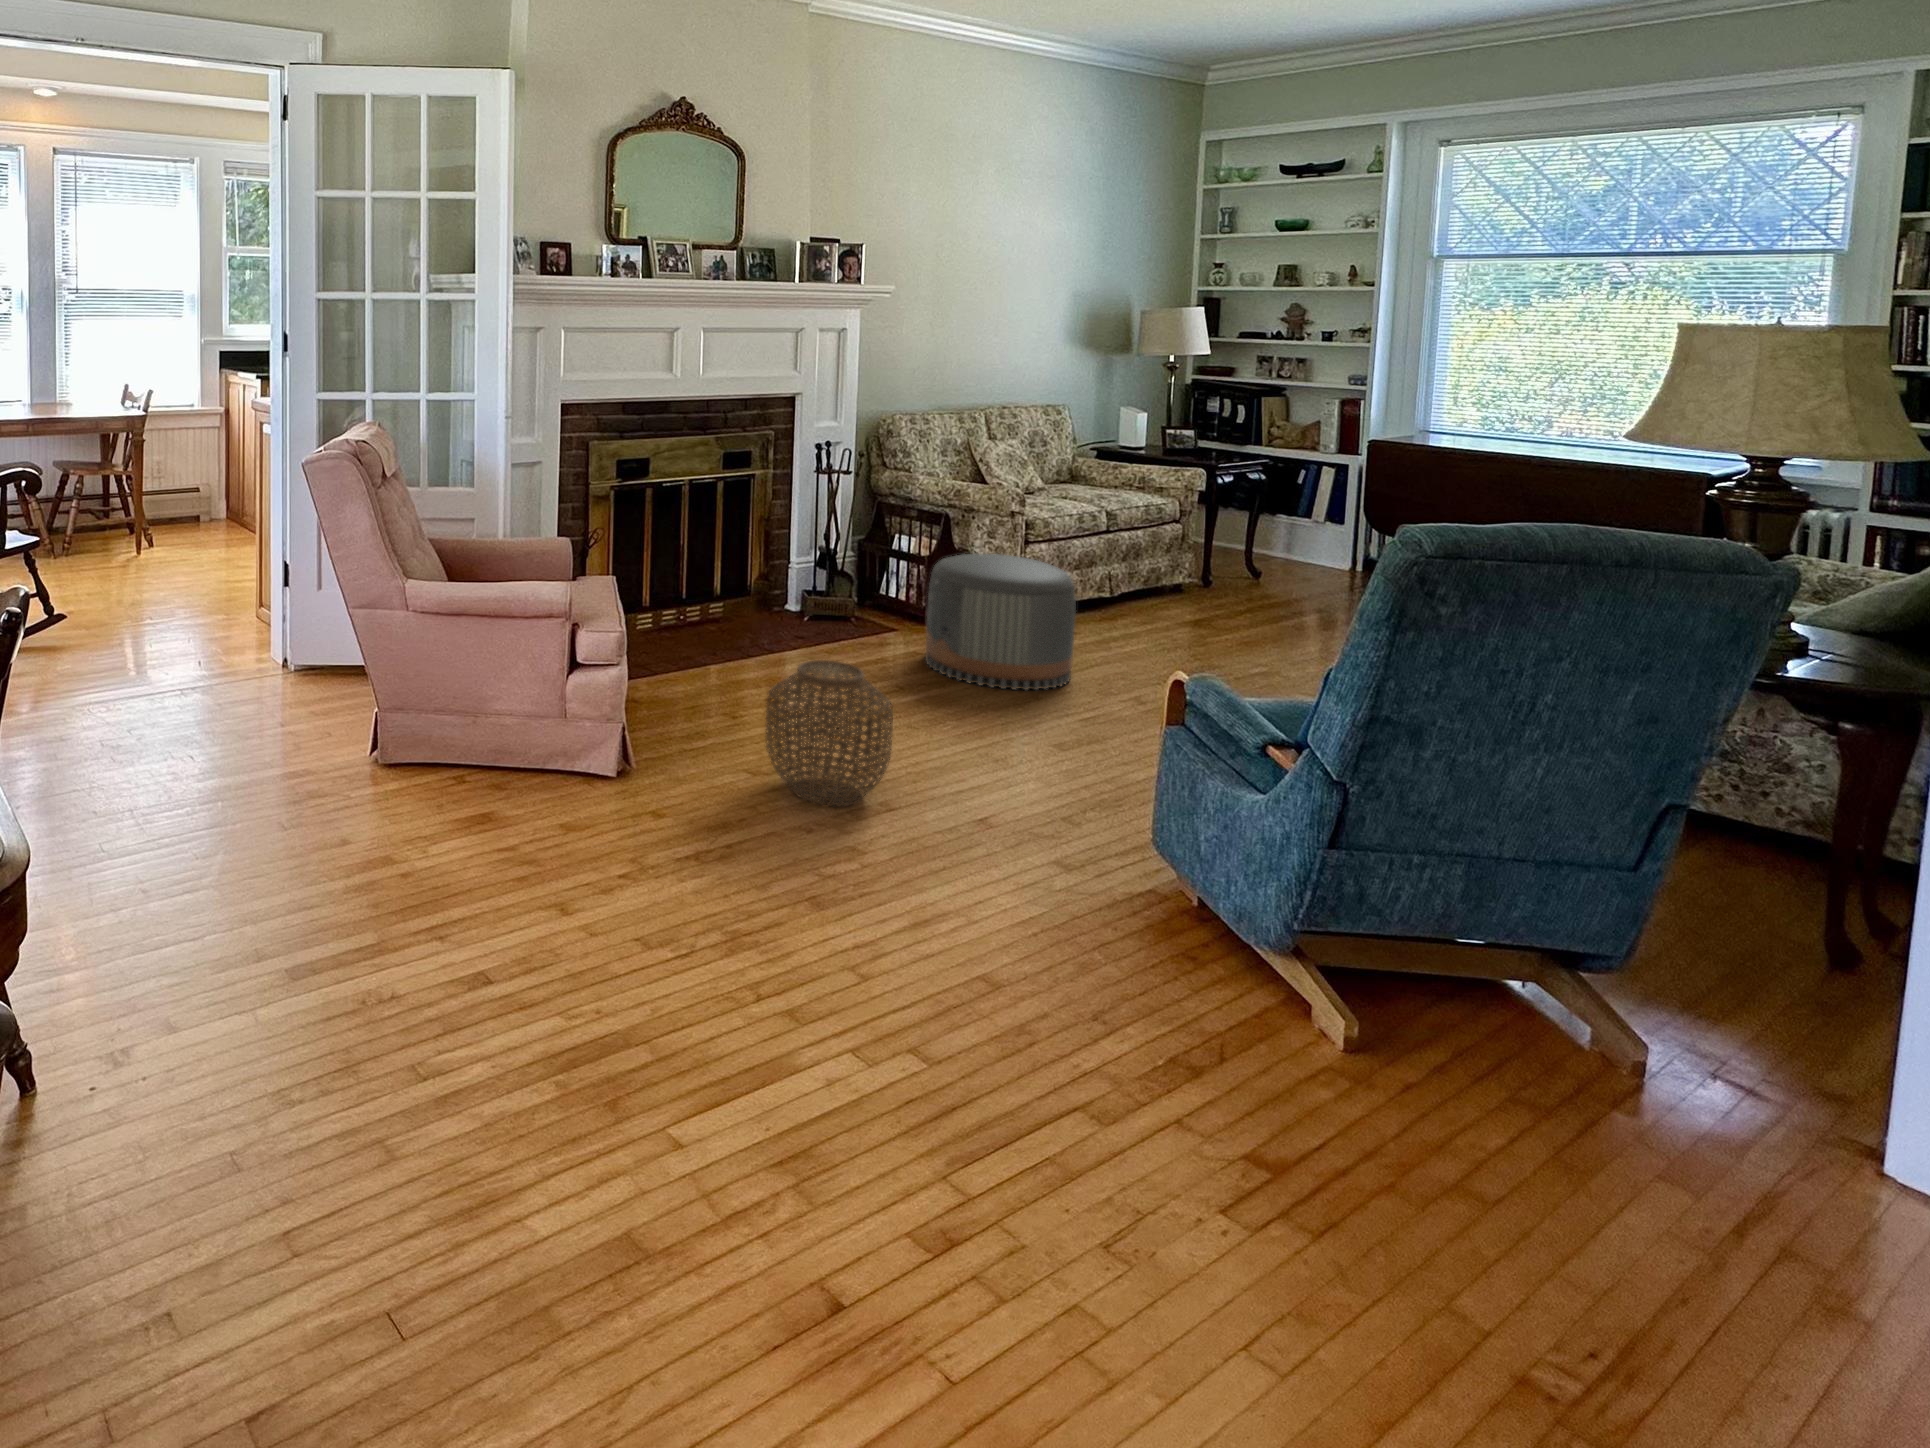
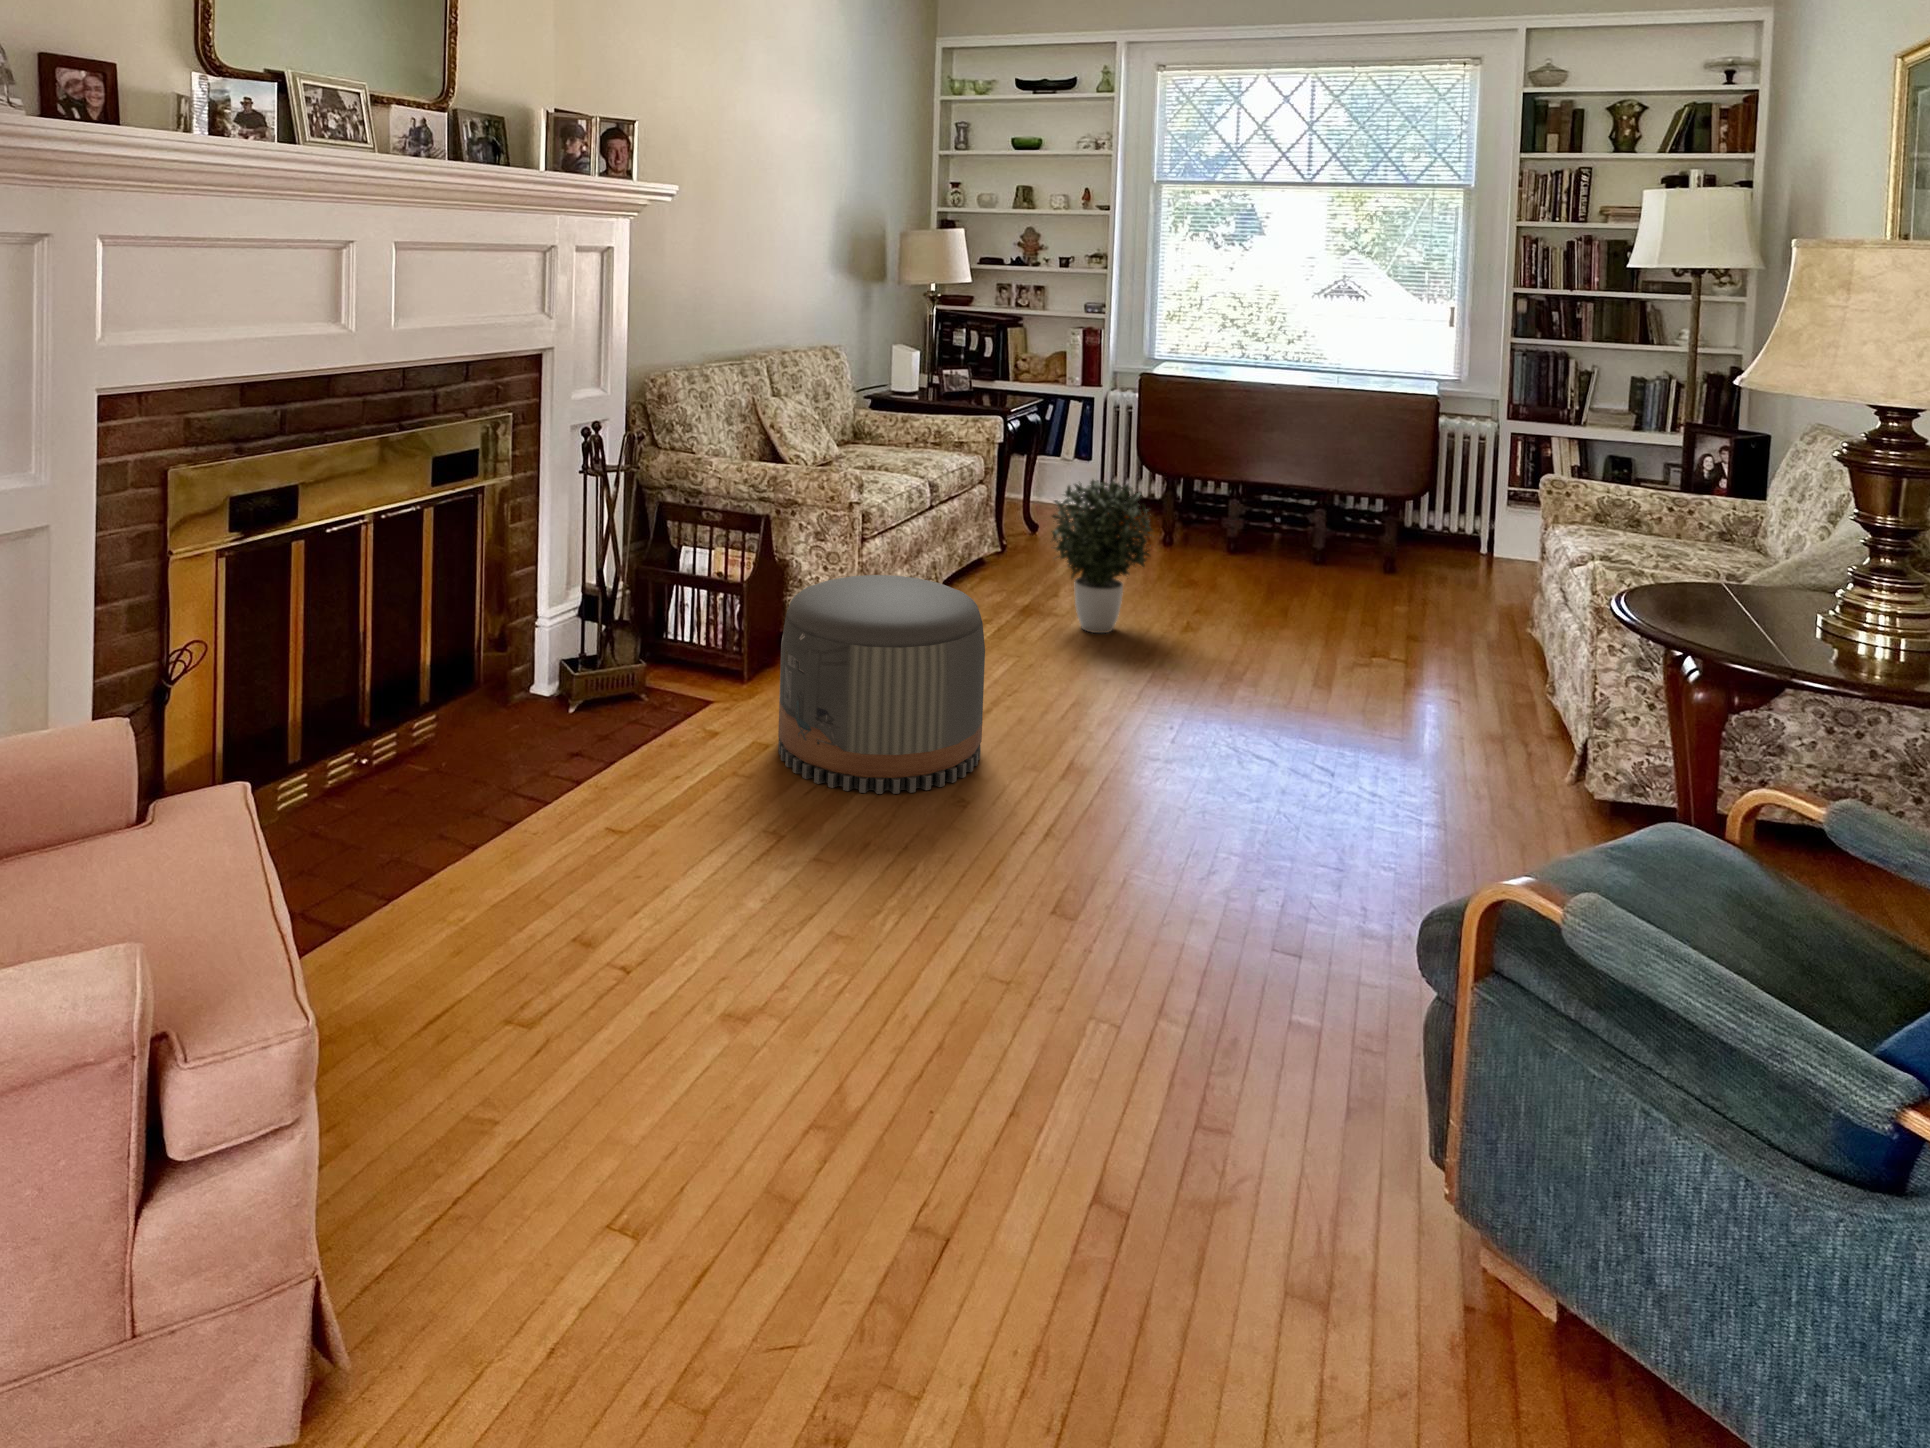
potted plant: none [1202,516,1303,642] -> present [1052,480,1152,633]
woven basket: present [765,660,893,806] -> none [665,906,924,1252]

